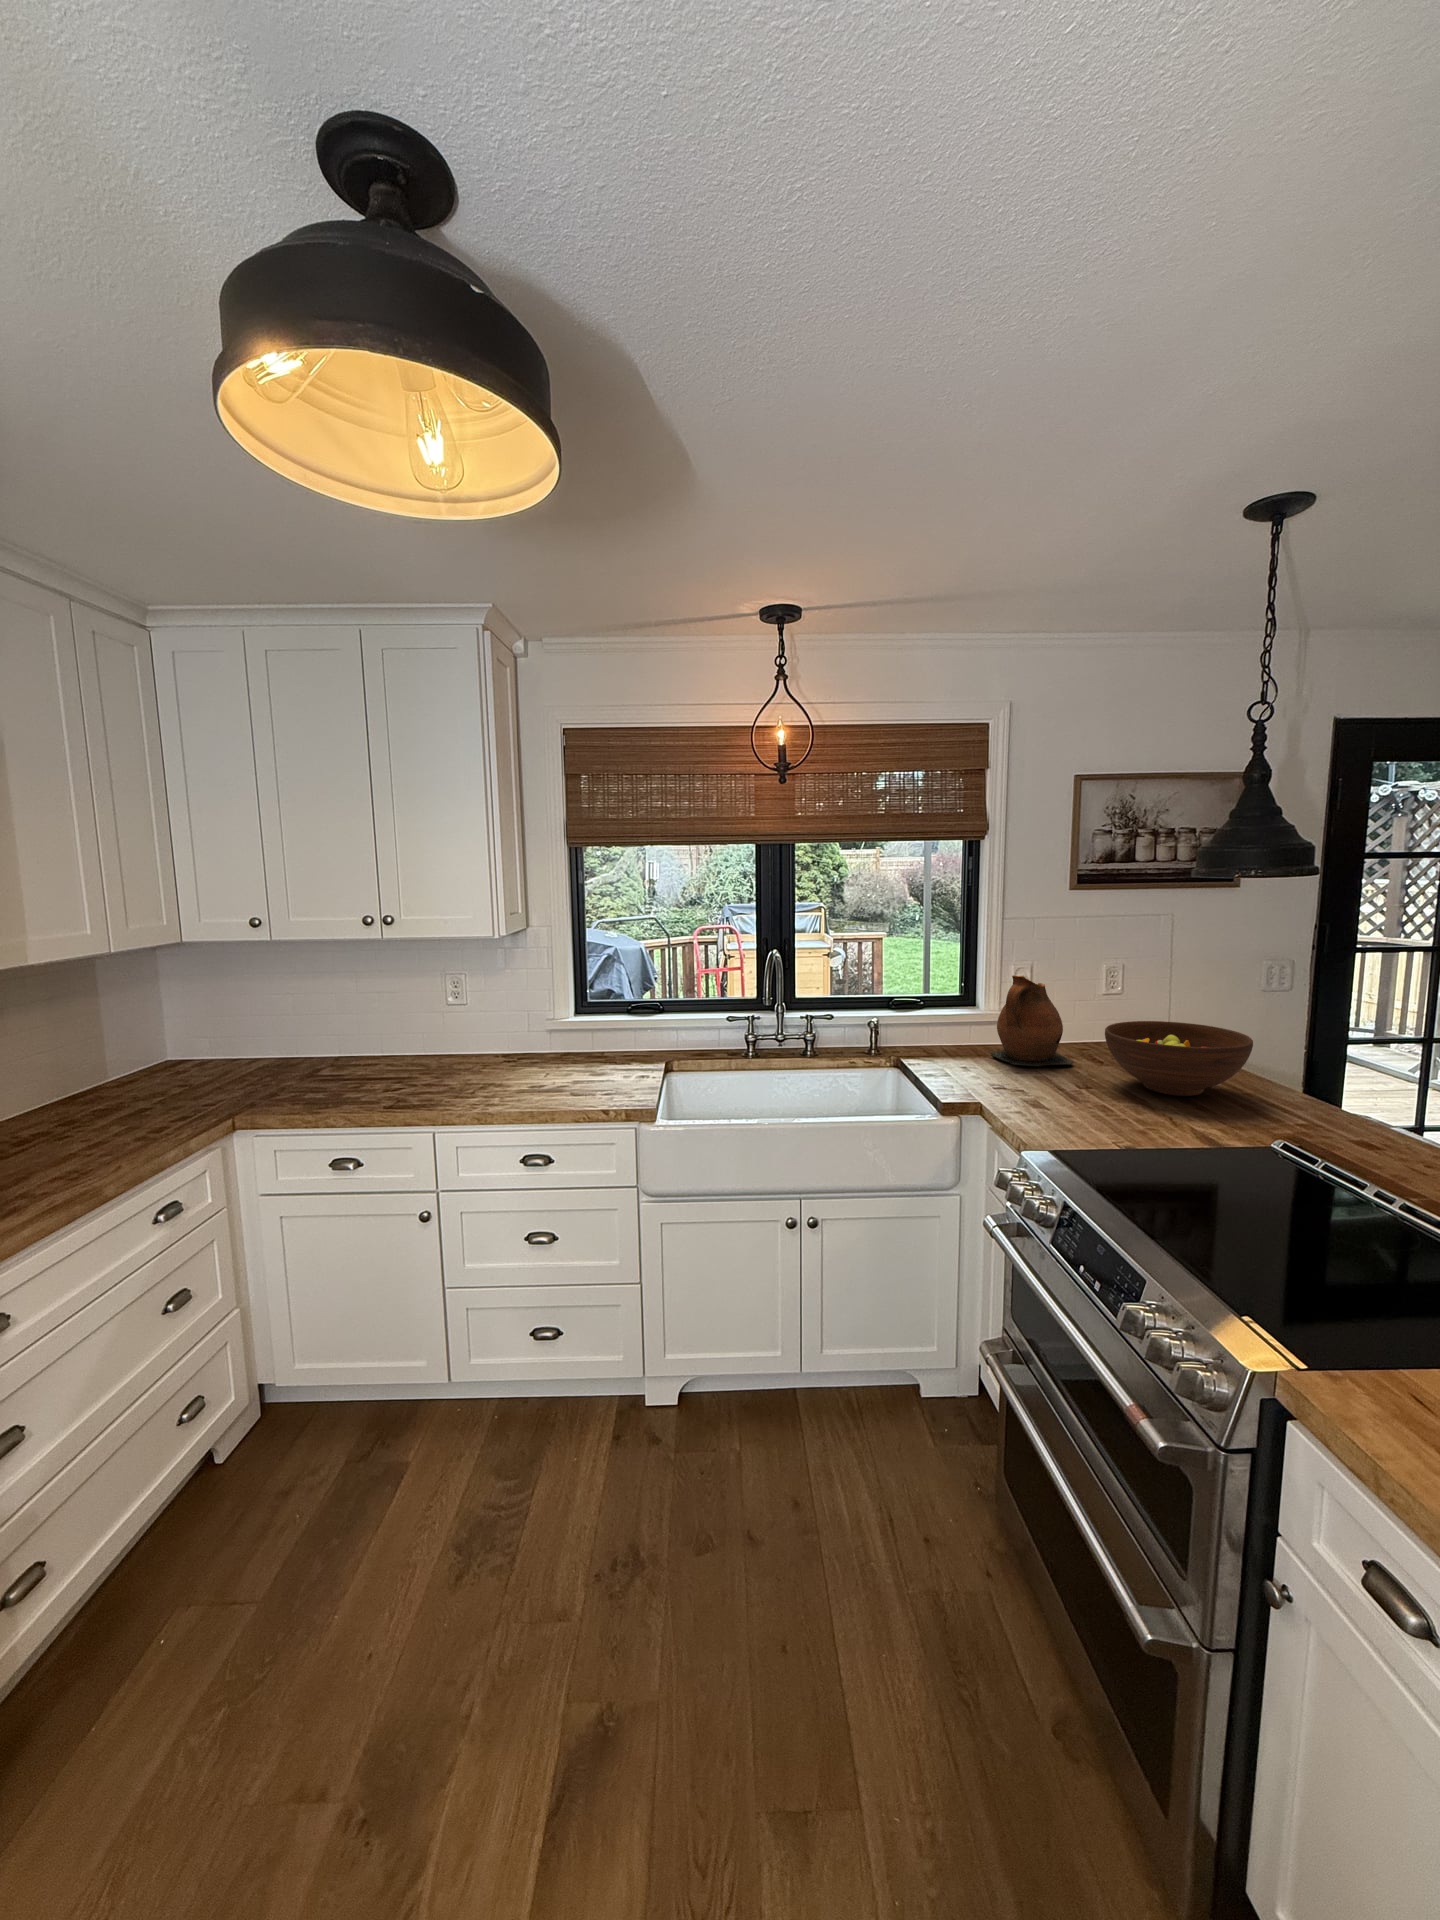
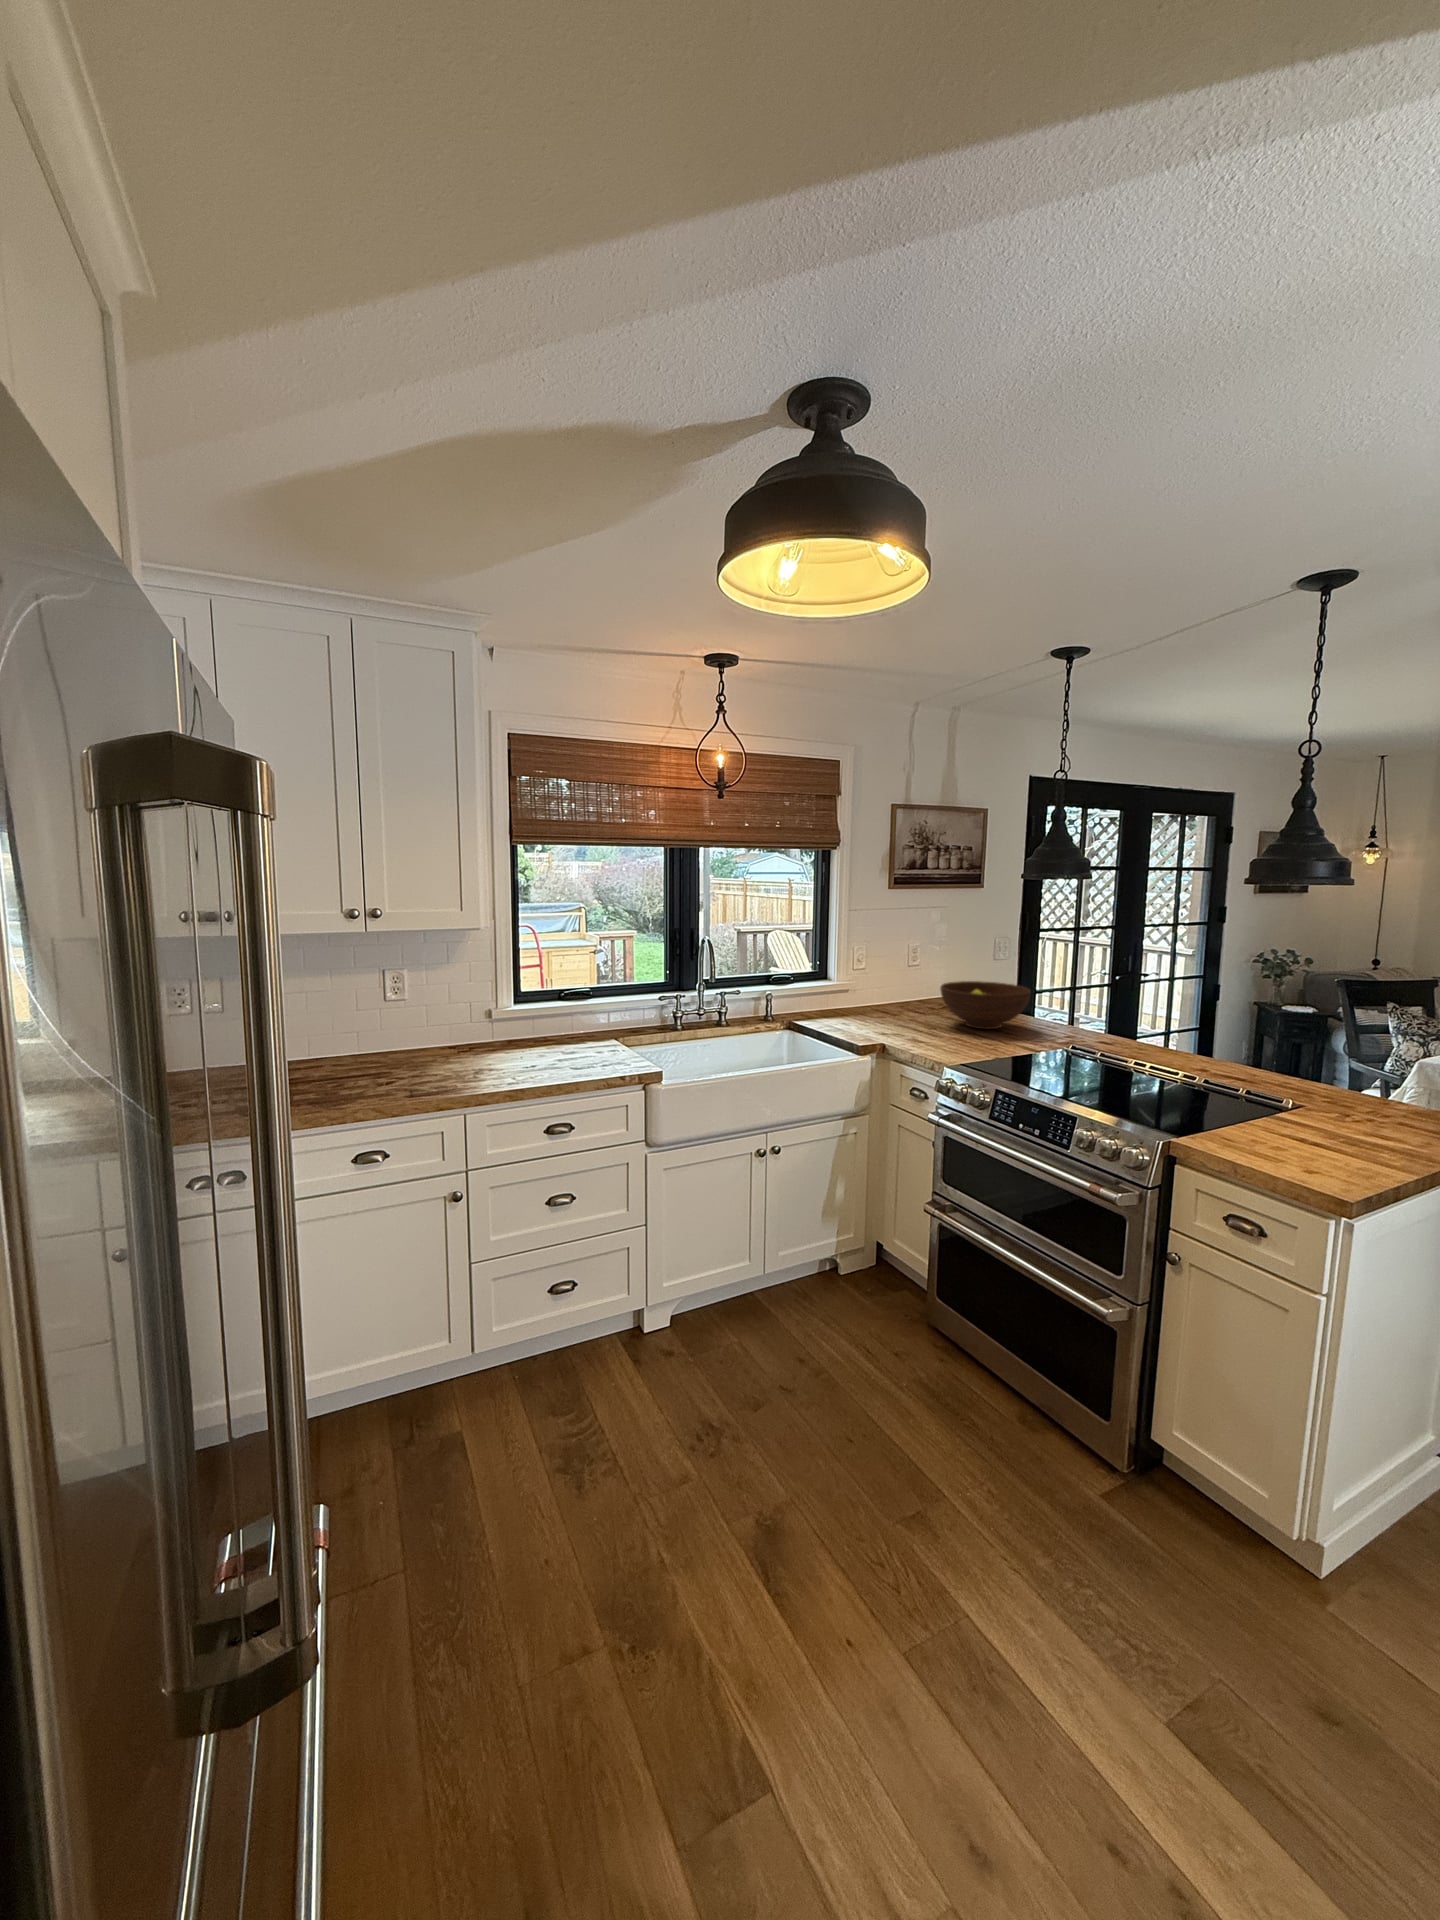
ceramic pitcher: present [988,975,1074,1065] -> none [849,953,911,1019]

